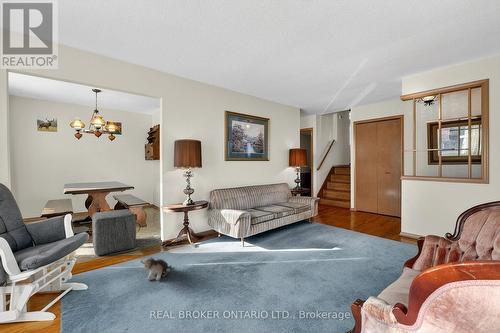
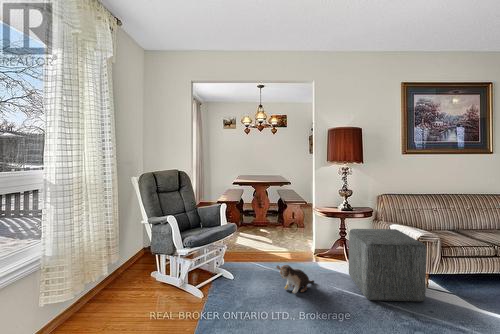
ottoman: present [92,209,136,255] -> present [349,229,426,301]

